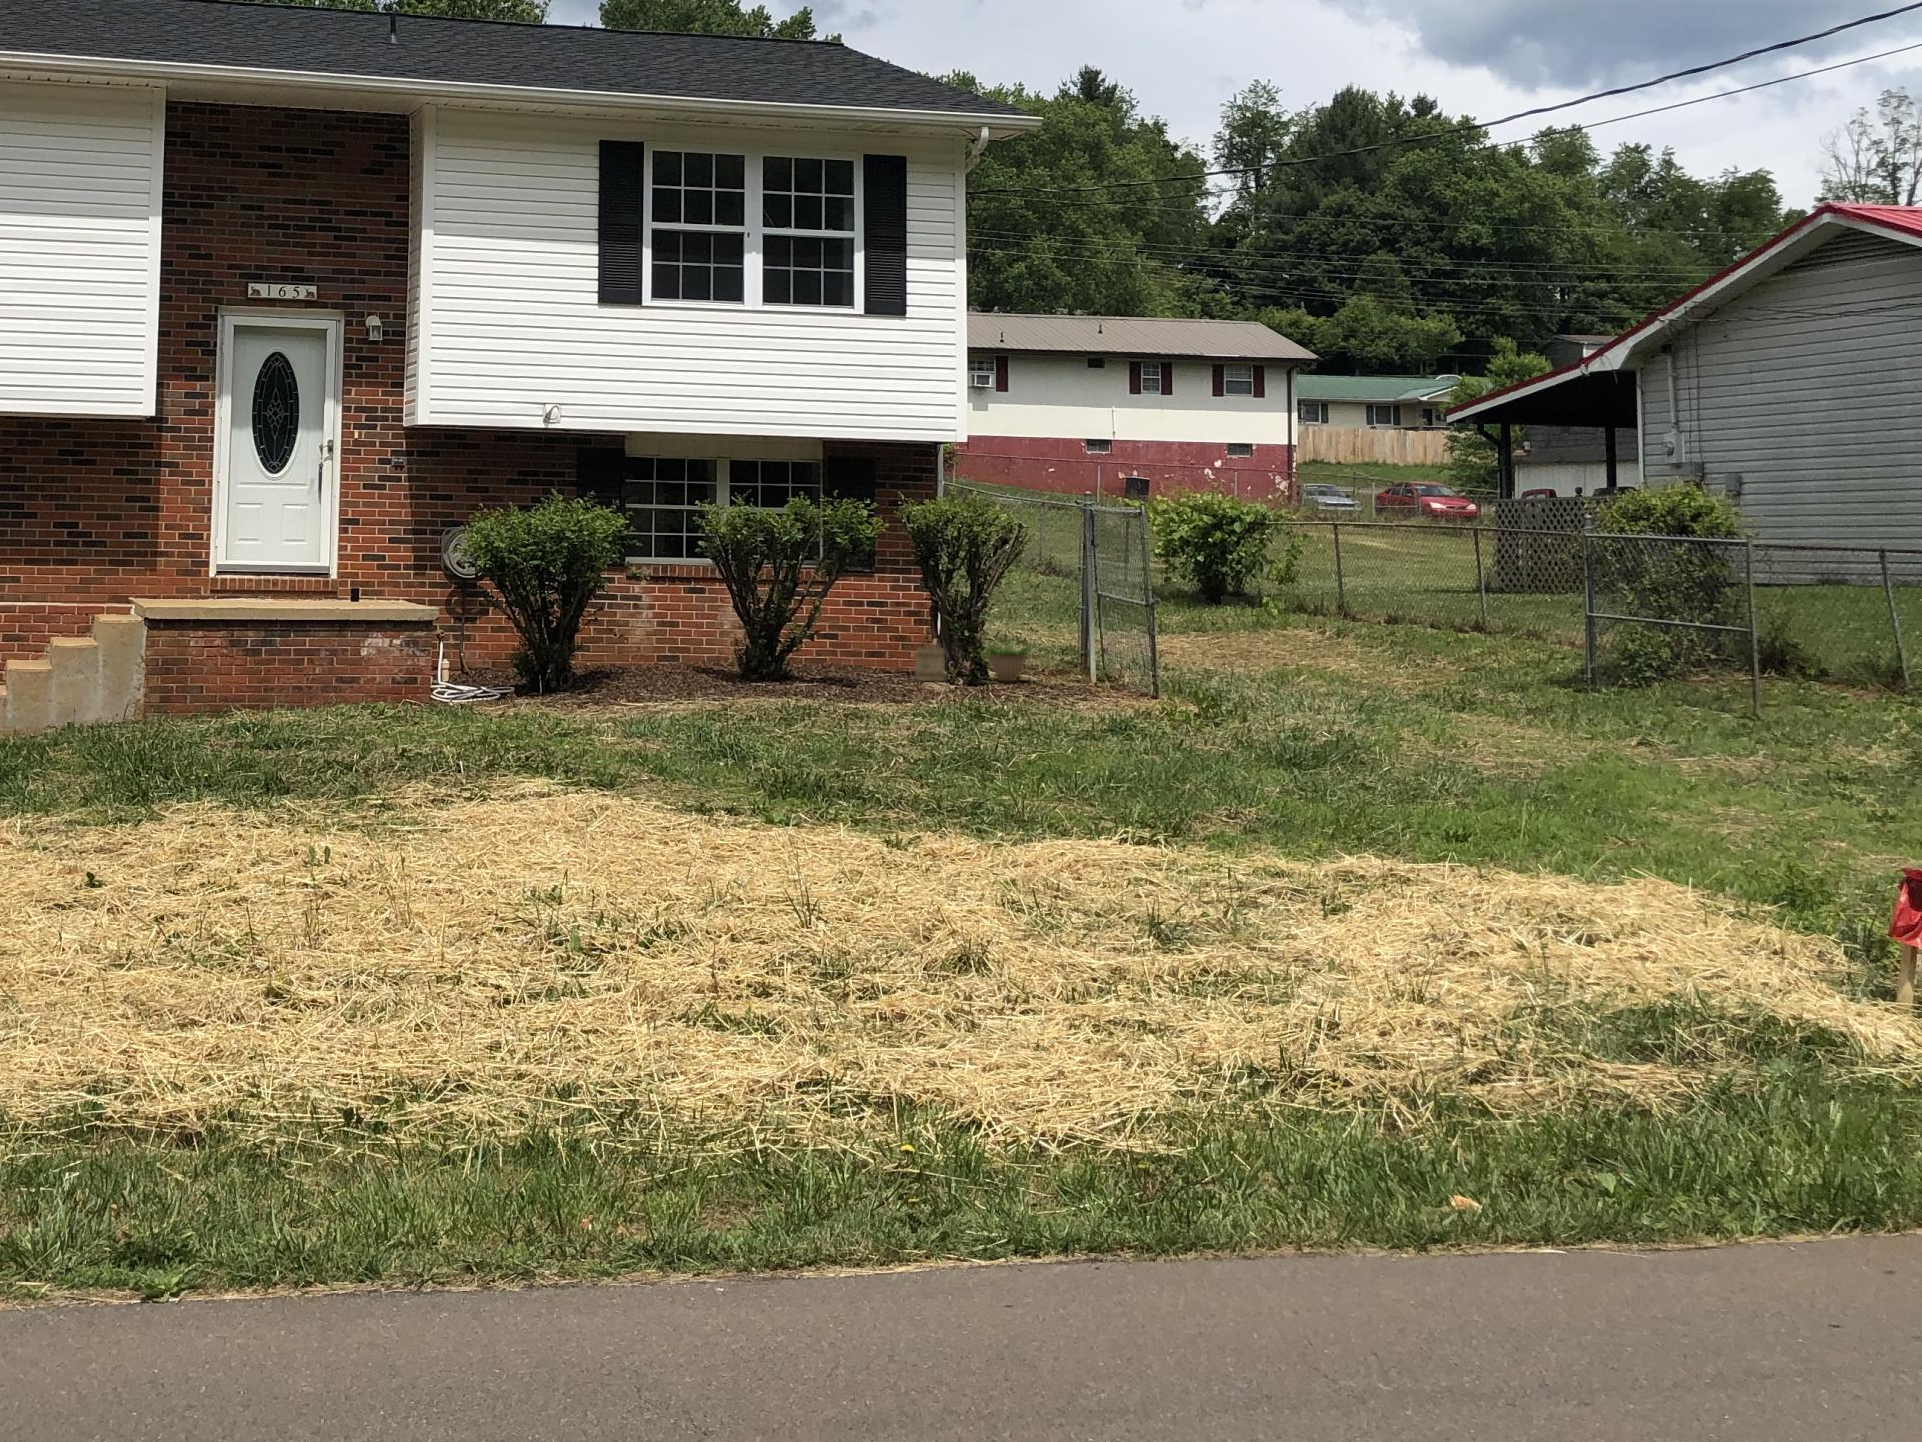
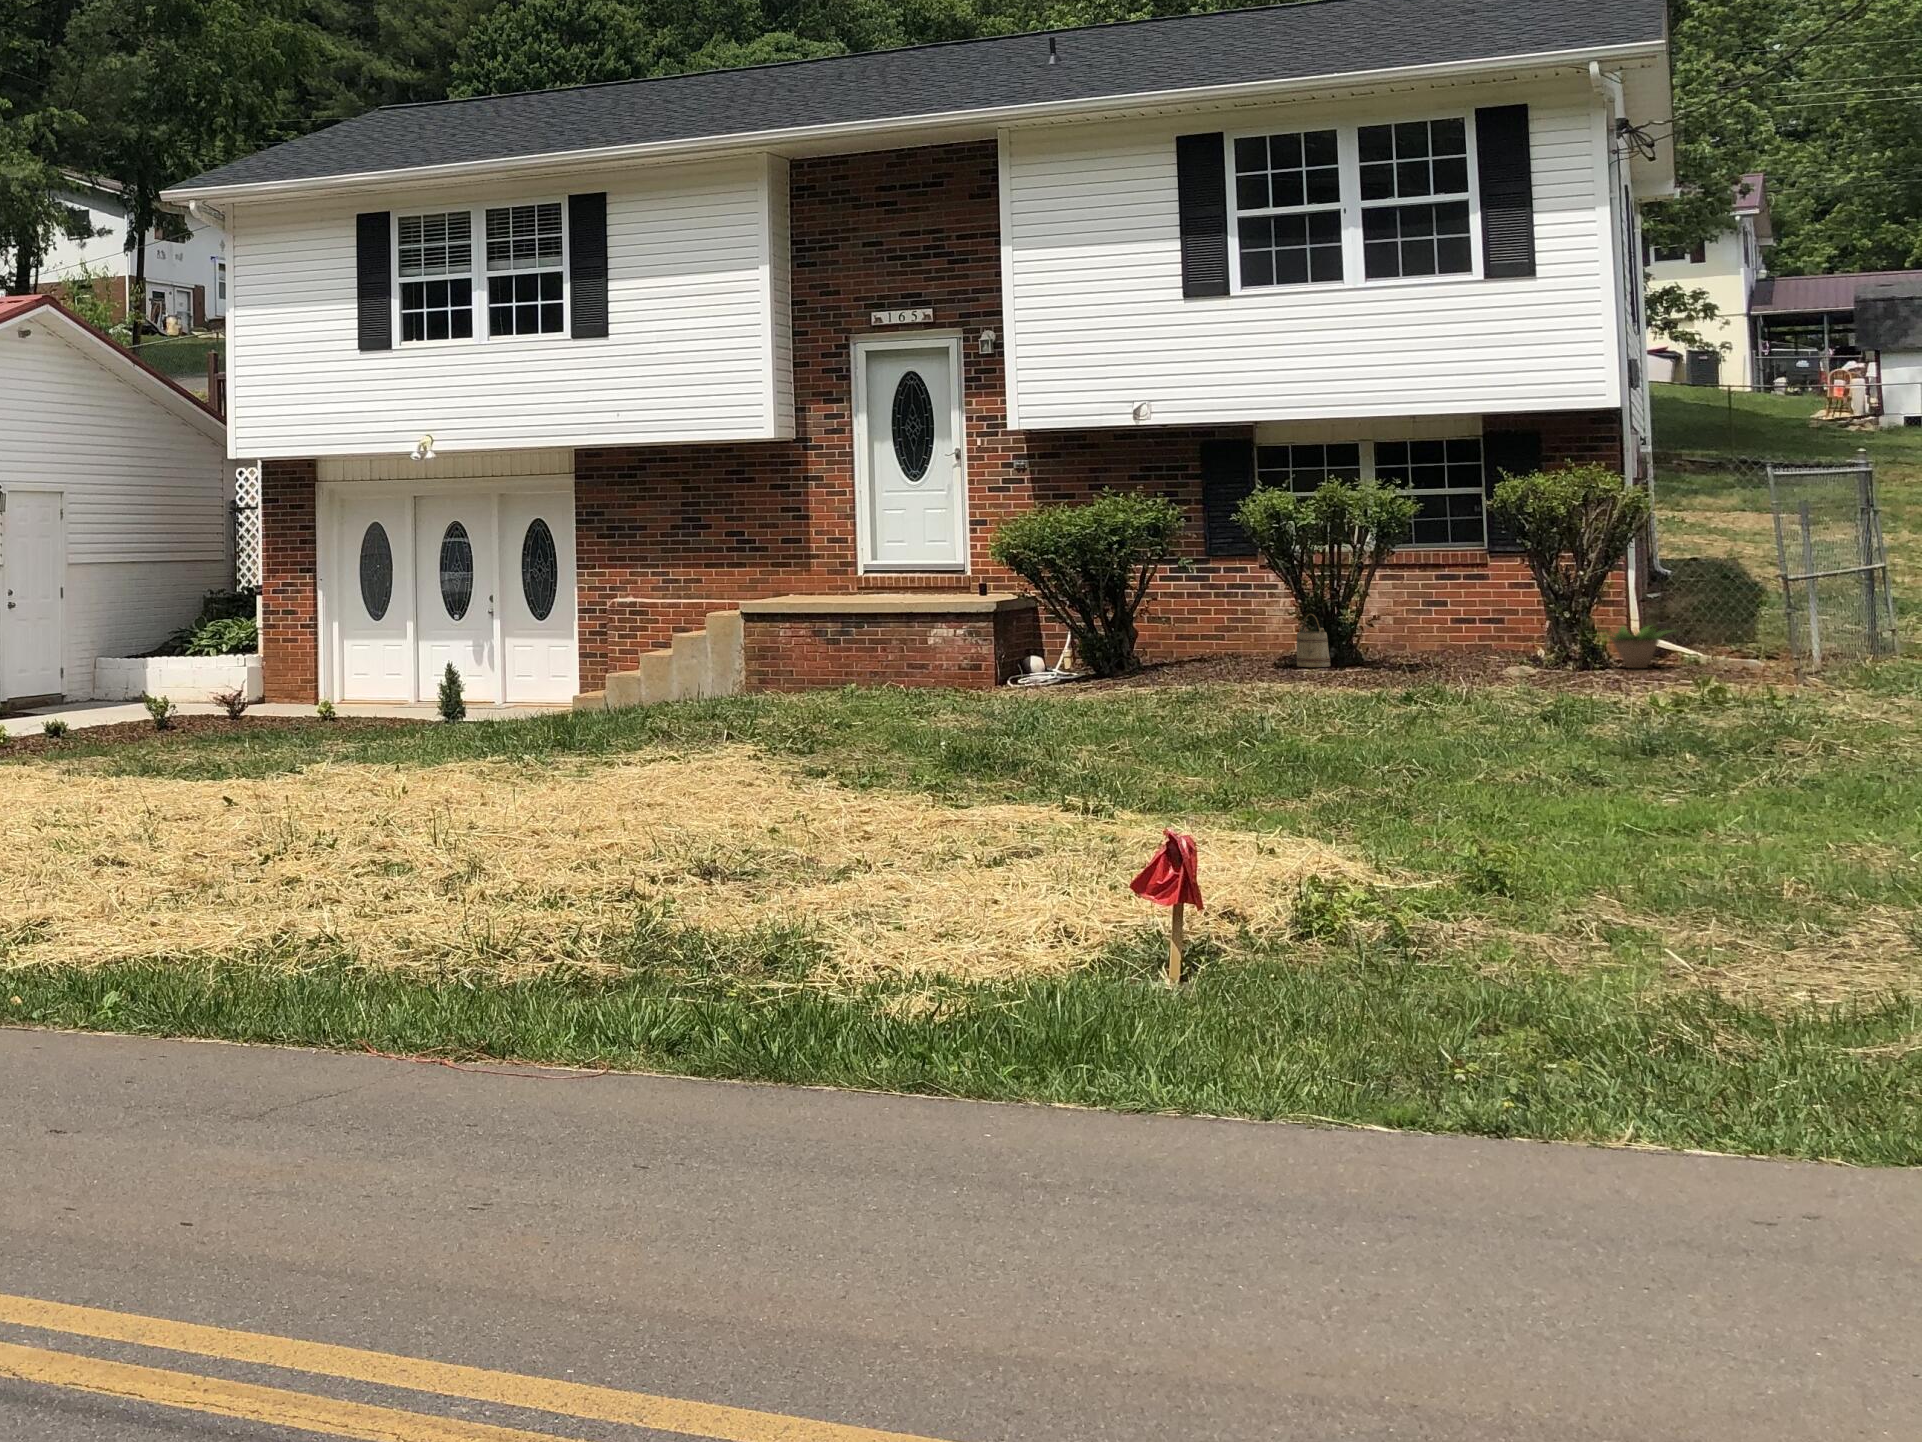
bucket: present [915,637,946,681] -> present [1296,614,1330,667]

